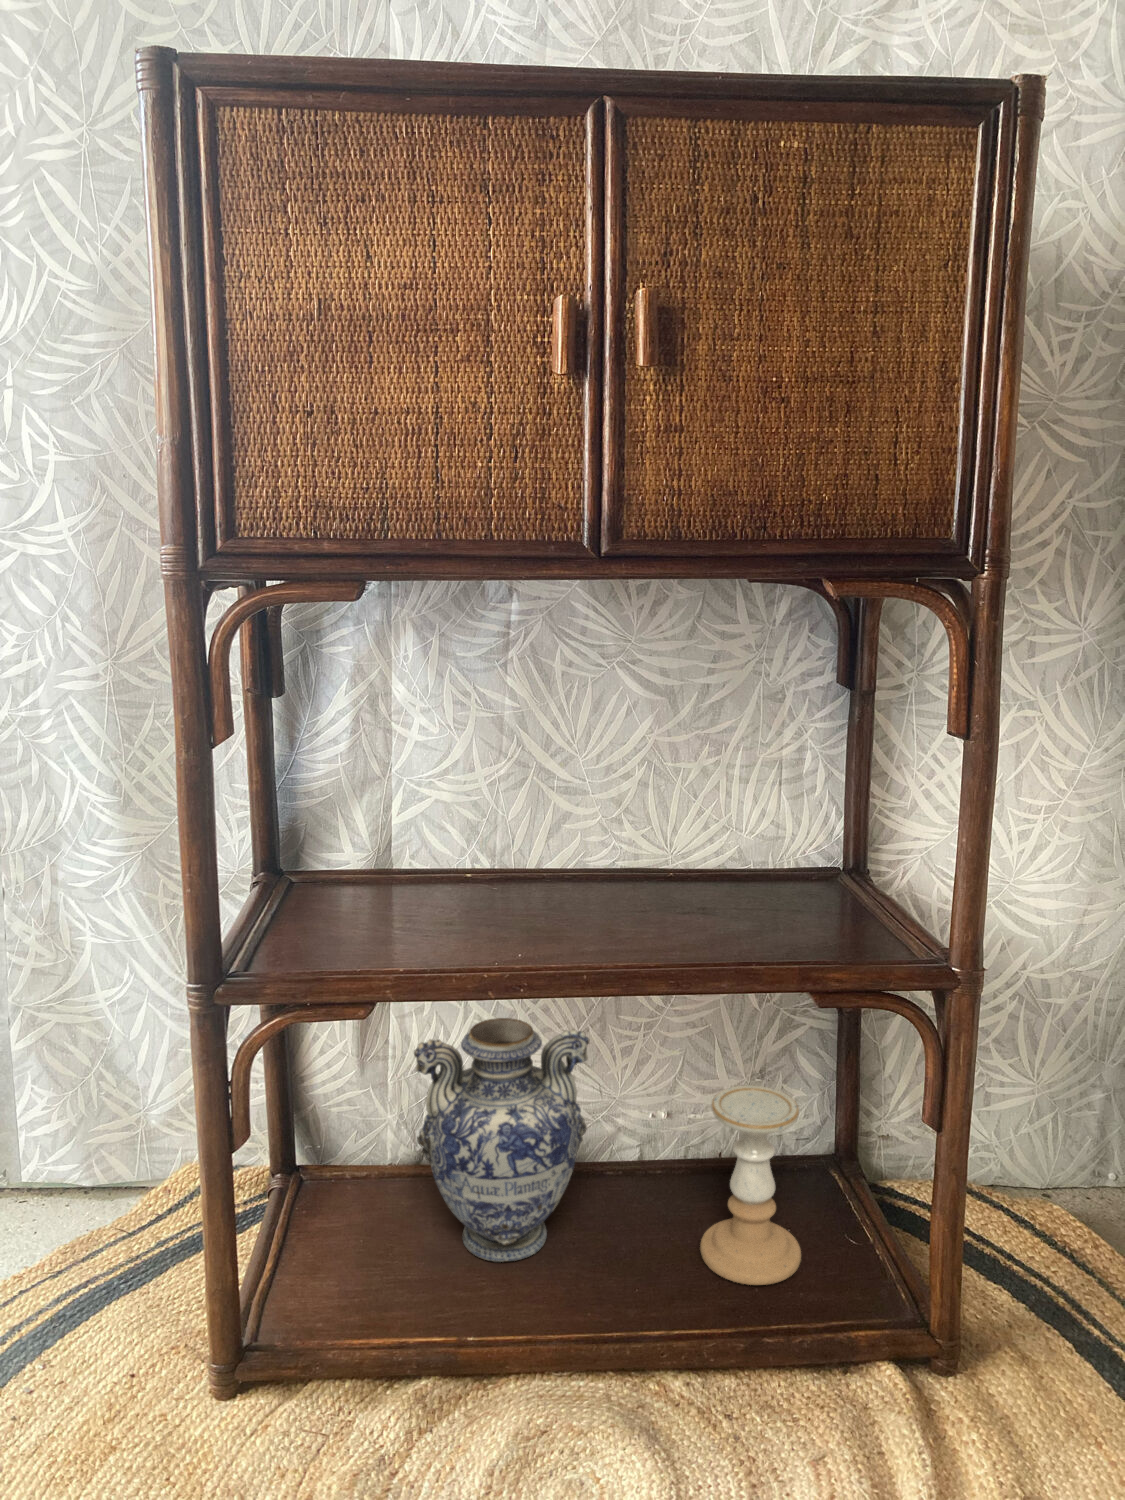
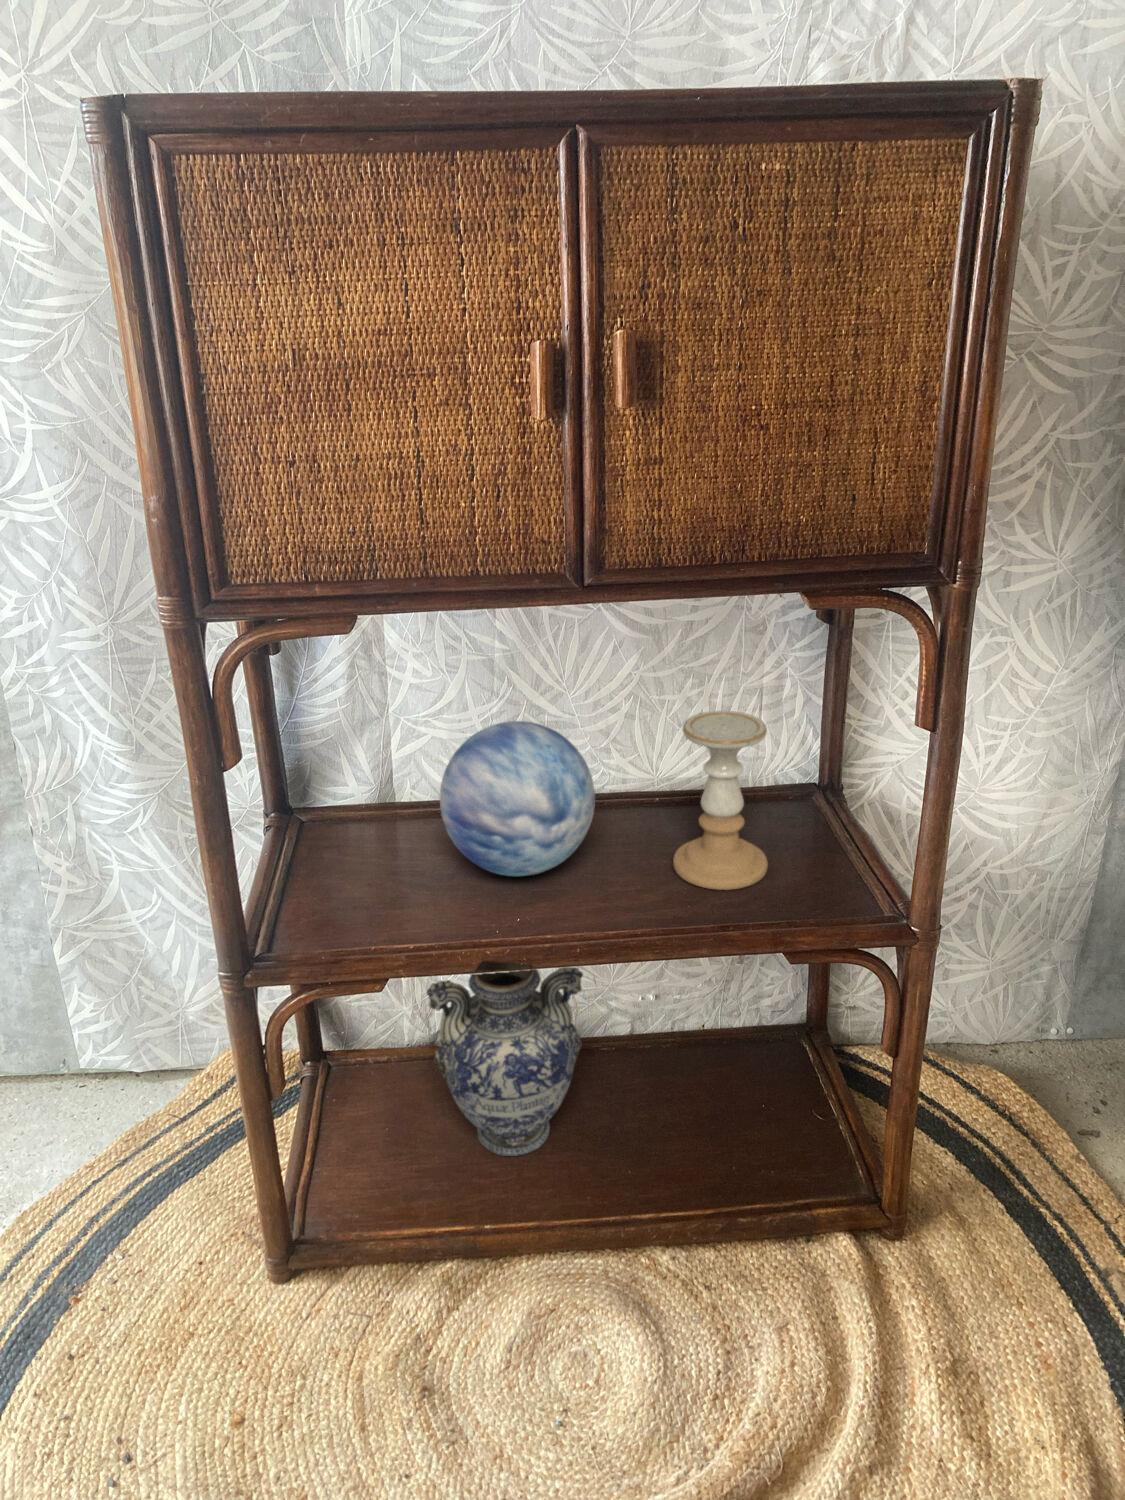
decorative orb: none [440,745,608,913] -> present [440,721,595,876]
candle holder: present [700,1085,801,1285] -> present [673,711,768,890]

